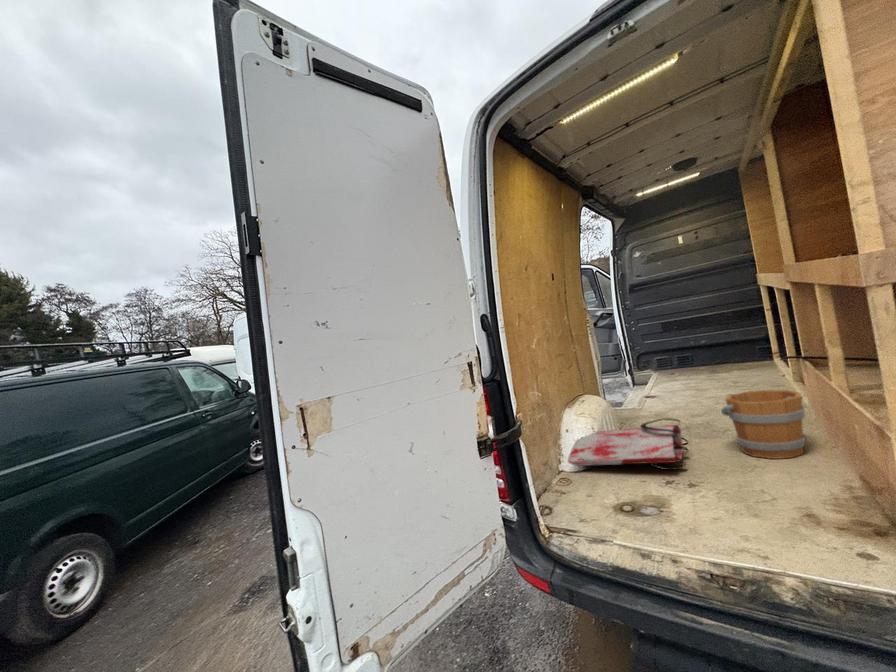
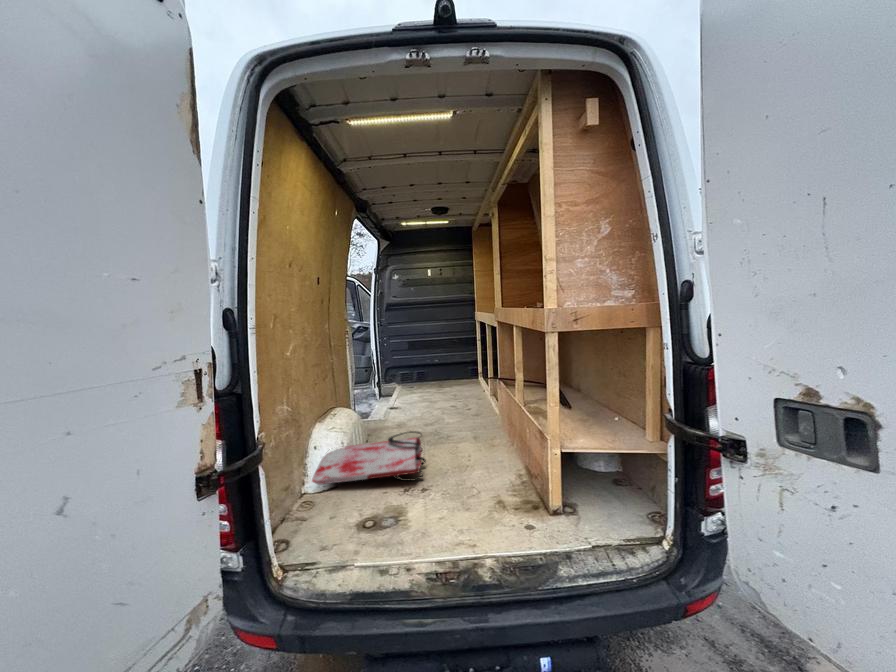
bucket: present [721,390,805,459] -> none [453,406,510,464]

